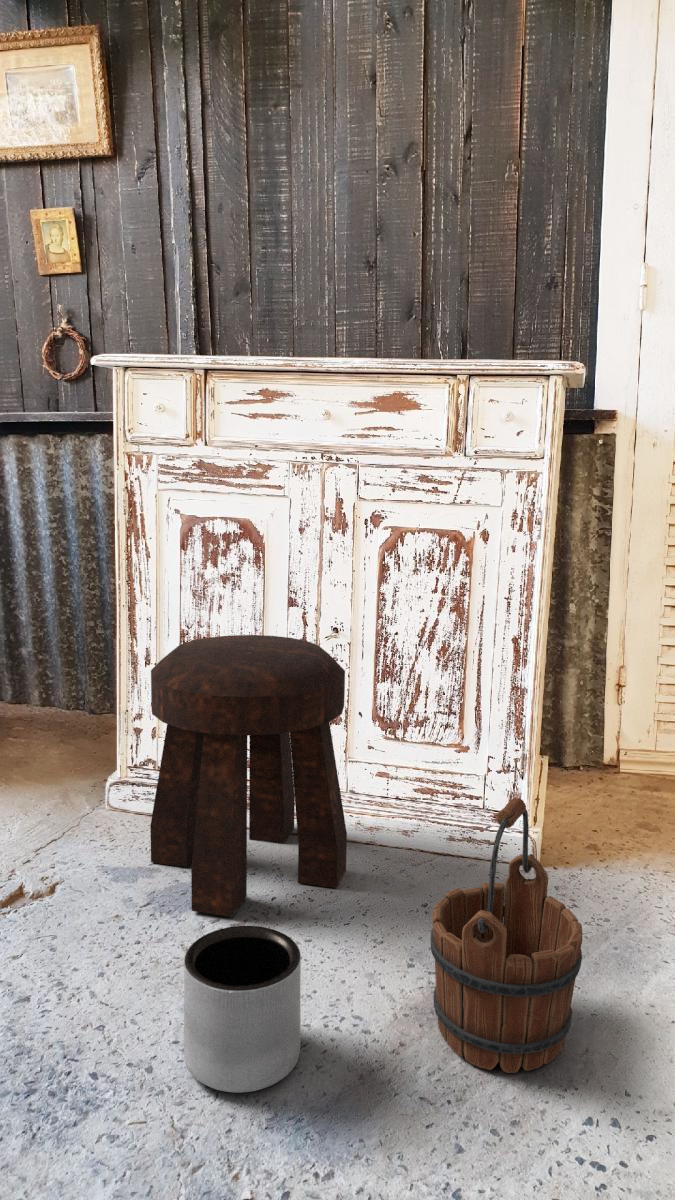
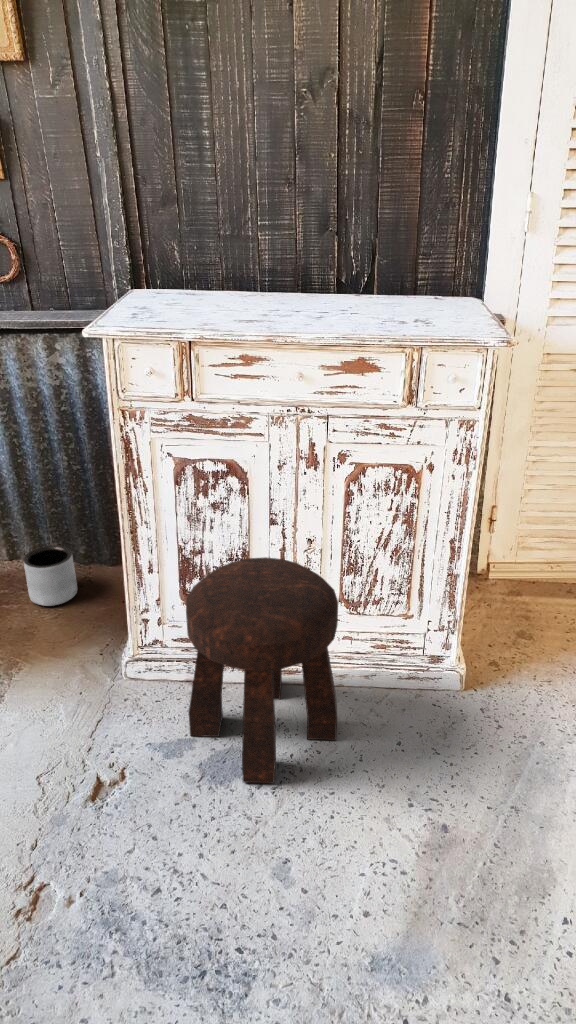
wooden bucket: present [430,798,583,1073] -> none [445,722,551,891]
planter: present [184,926,301,1093] -> present [23,545,77,606]

